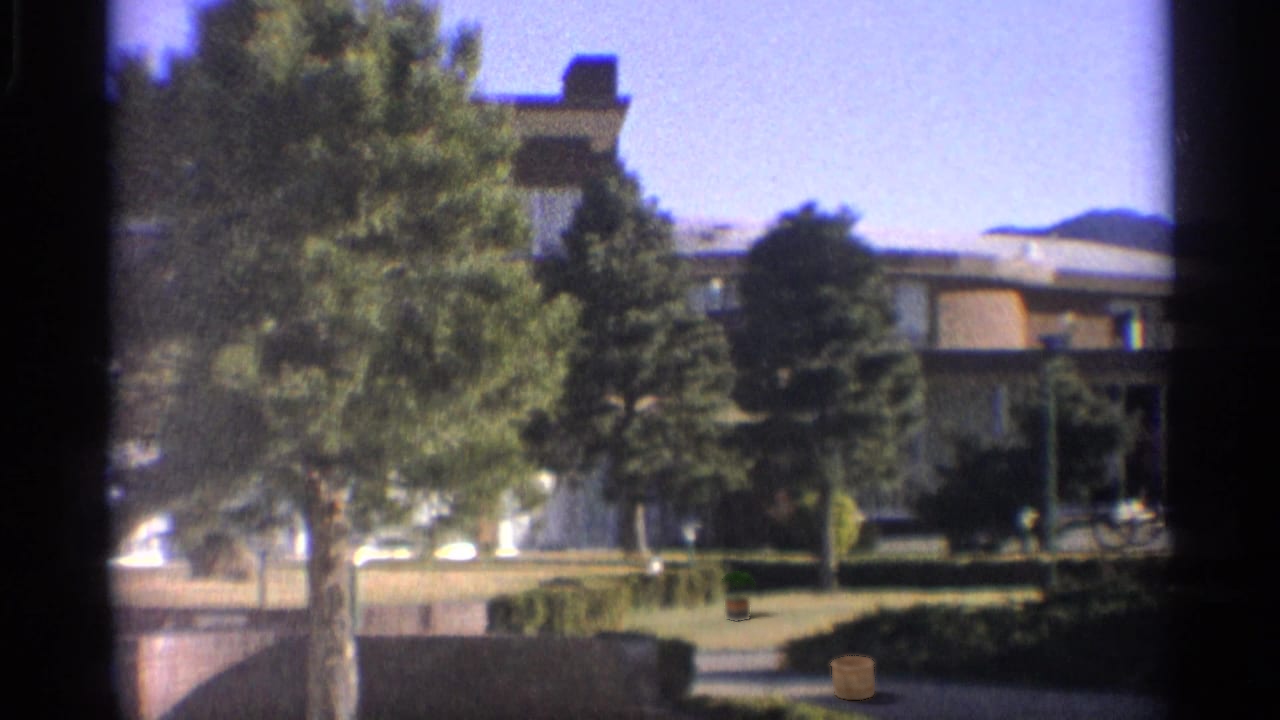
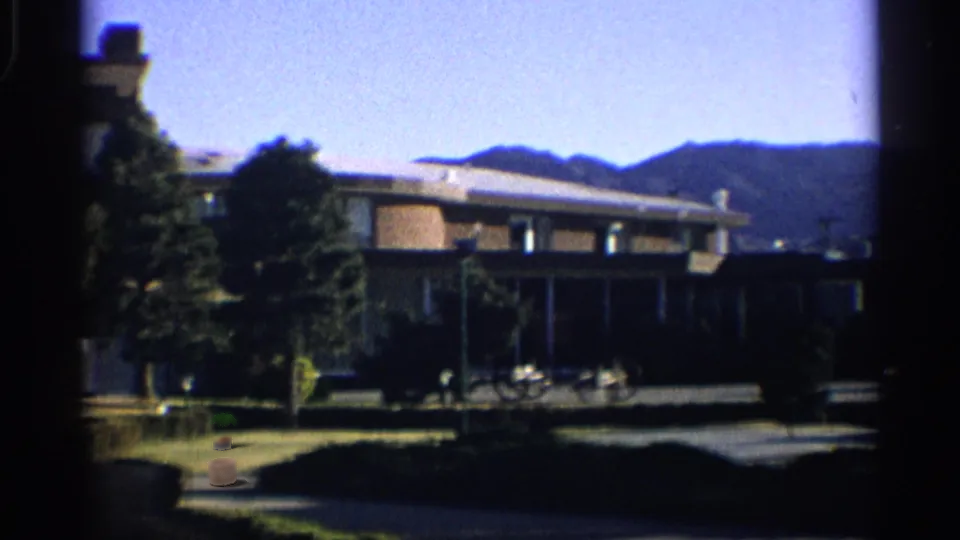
wooden bucket: present [831,656,875,700] -> present [208,458,237,486]

